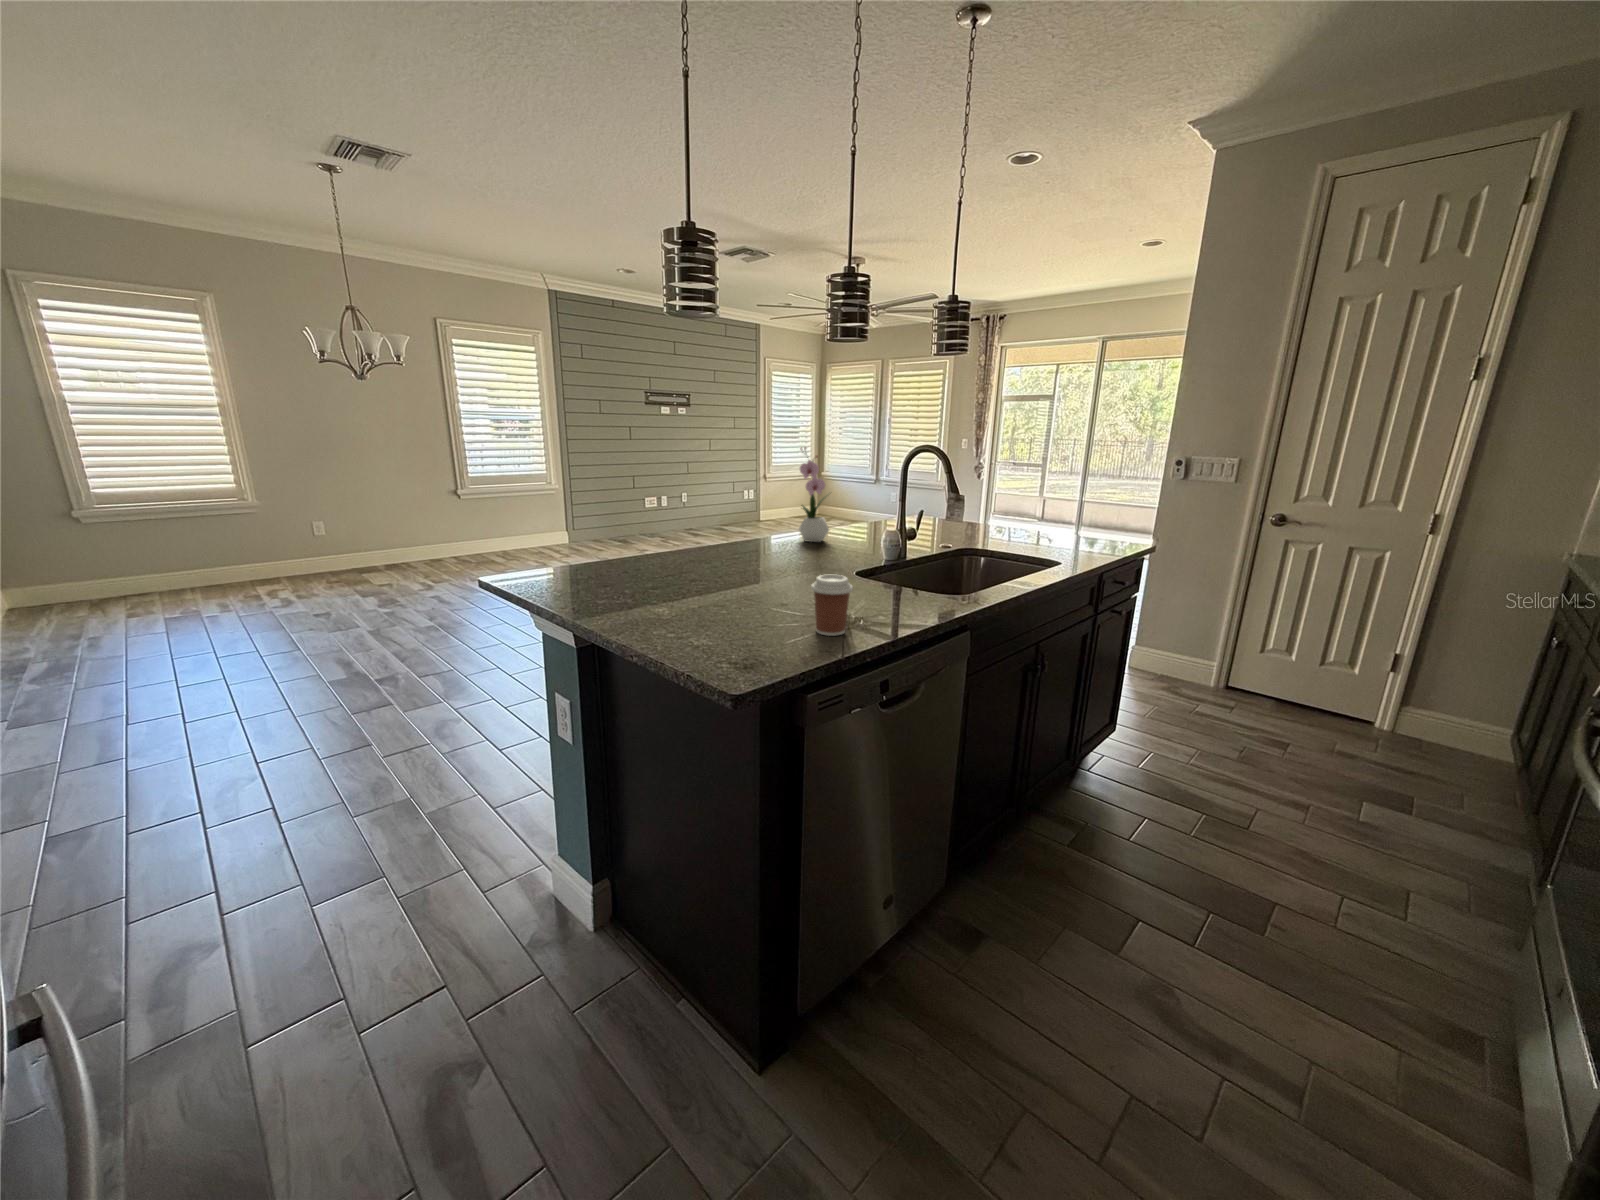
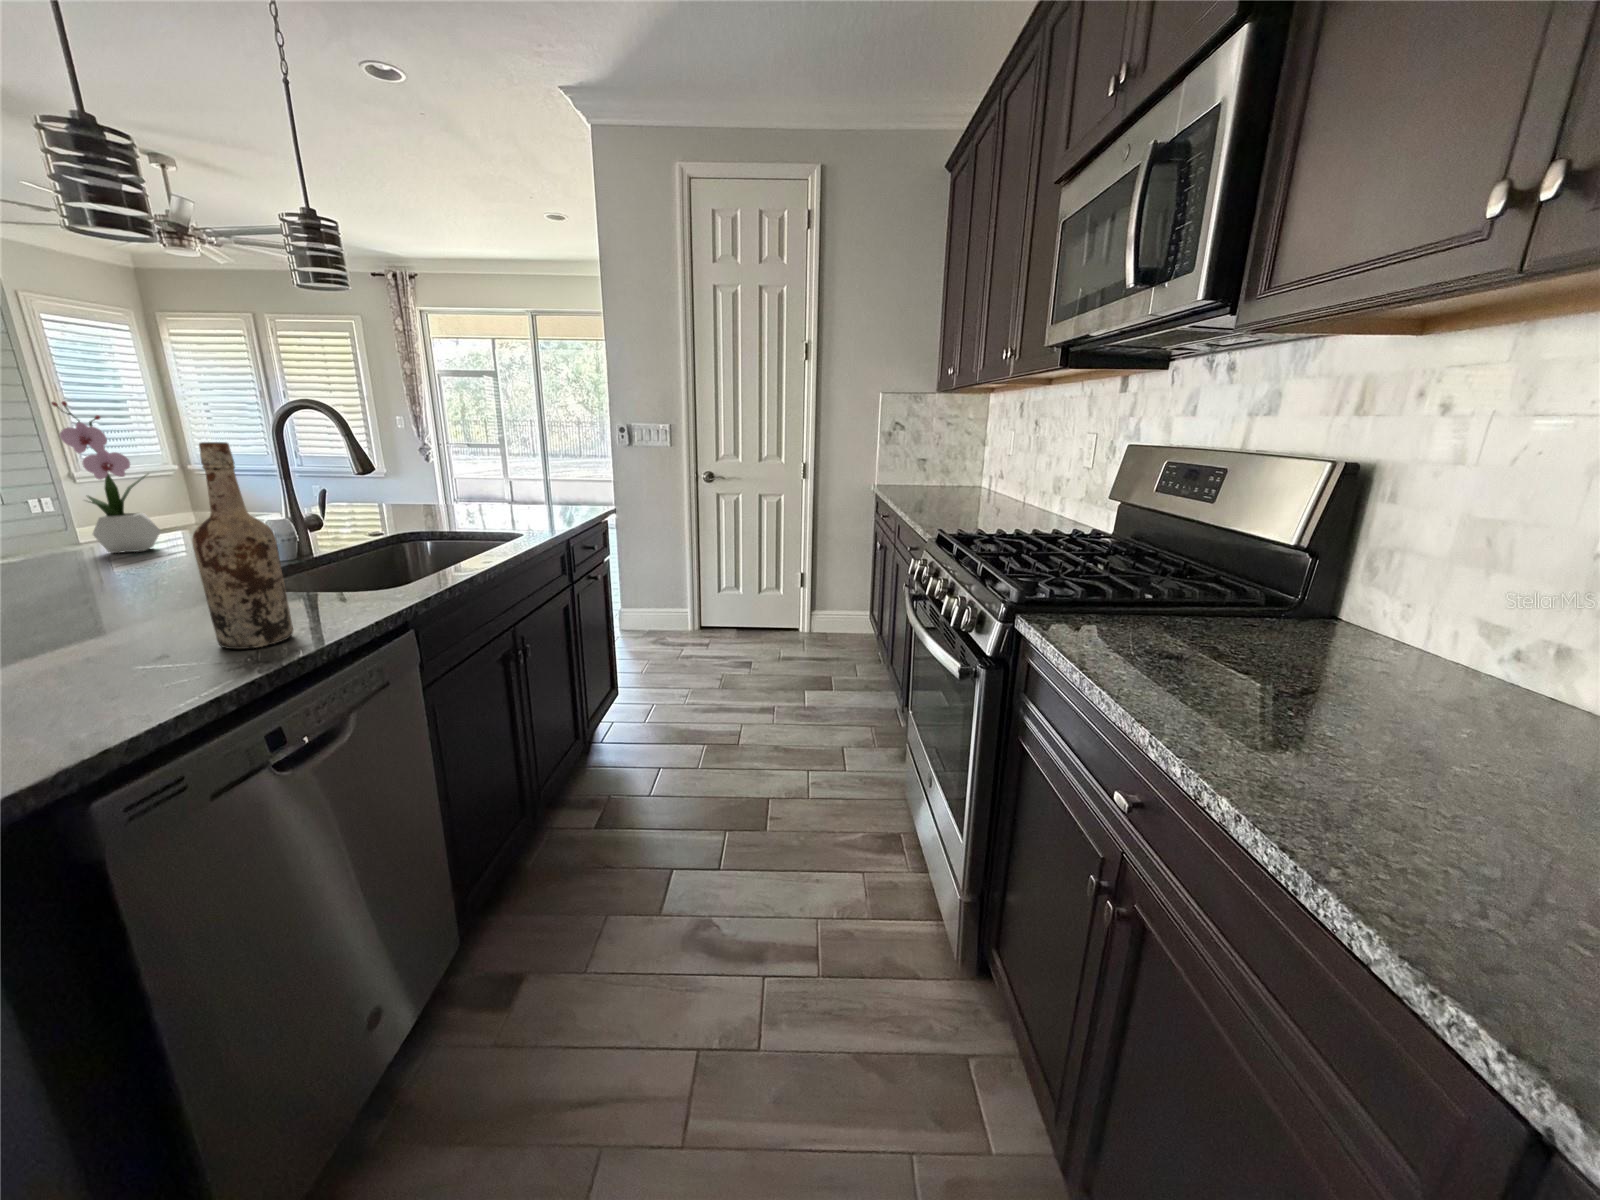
wine bottle: none [865,488,910,623] -> present [192,442,293,649]
coffee cup: present [811,574,853,636] -> none [59,589,168,694]

